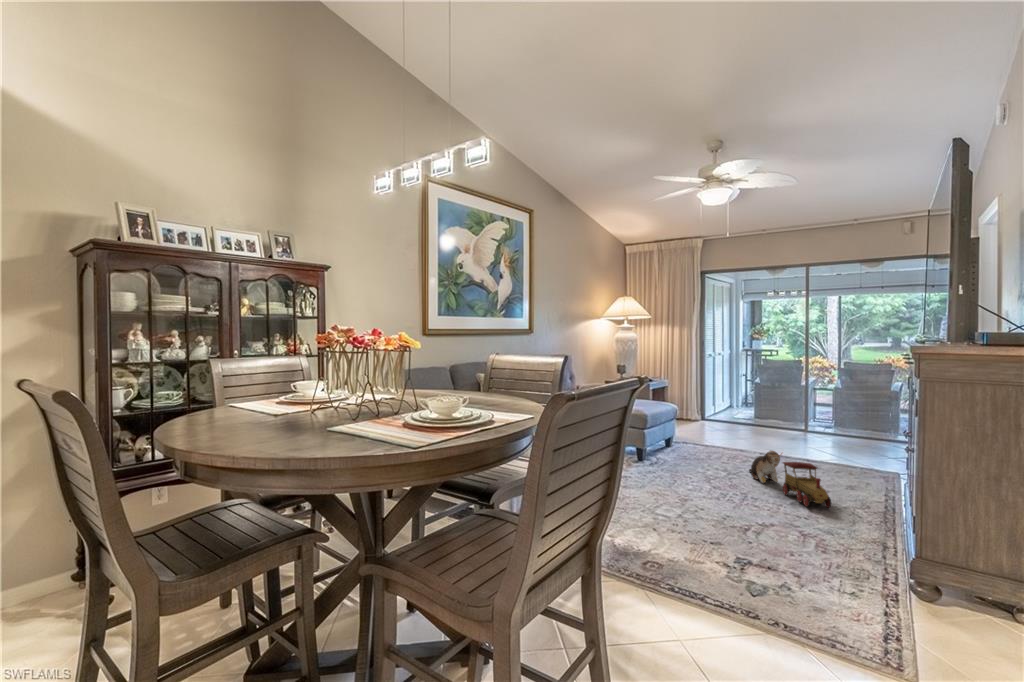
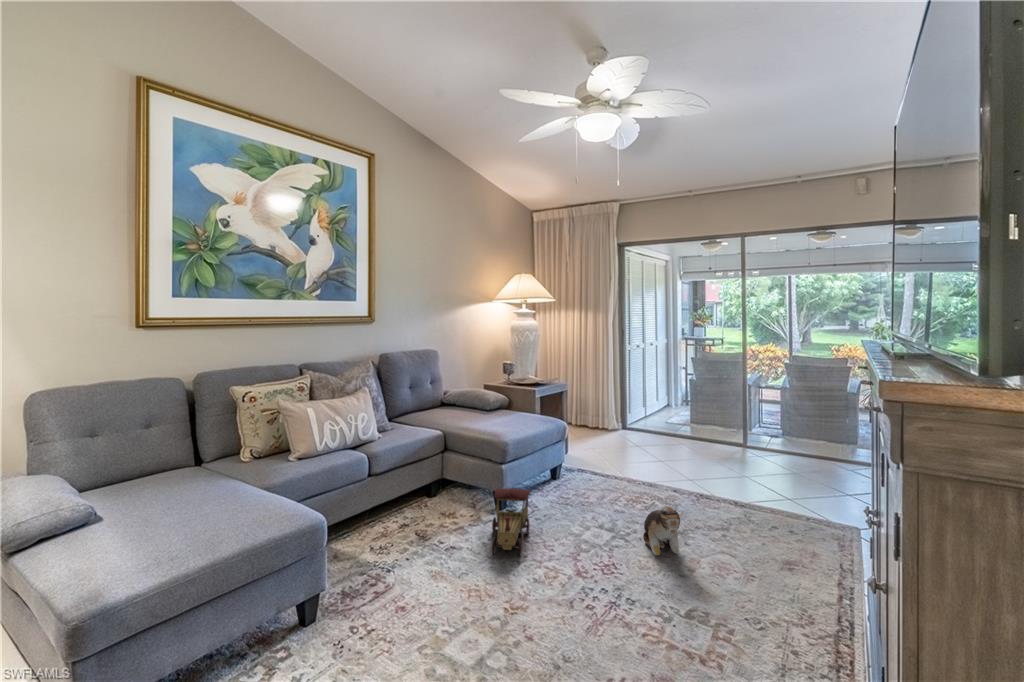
toy train: present [783,462,831,508] -> present [492,488,530,556]

